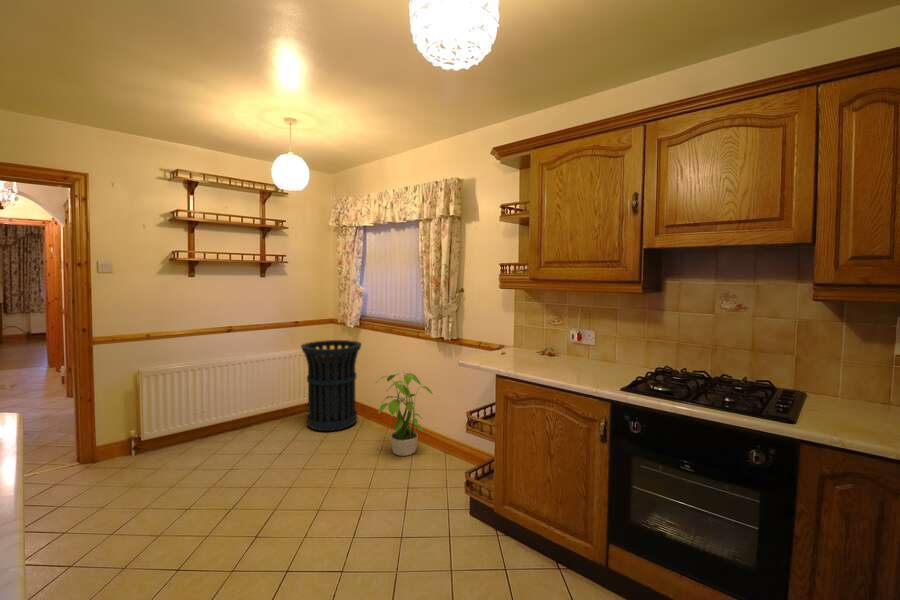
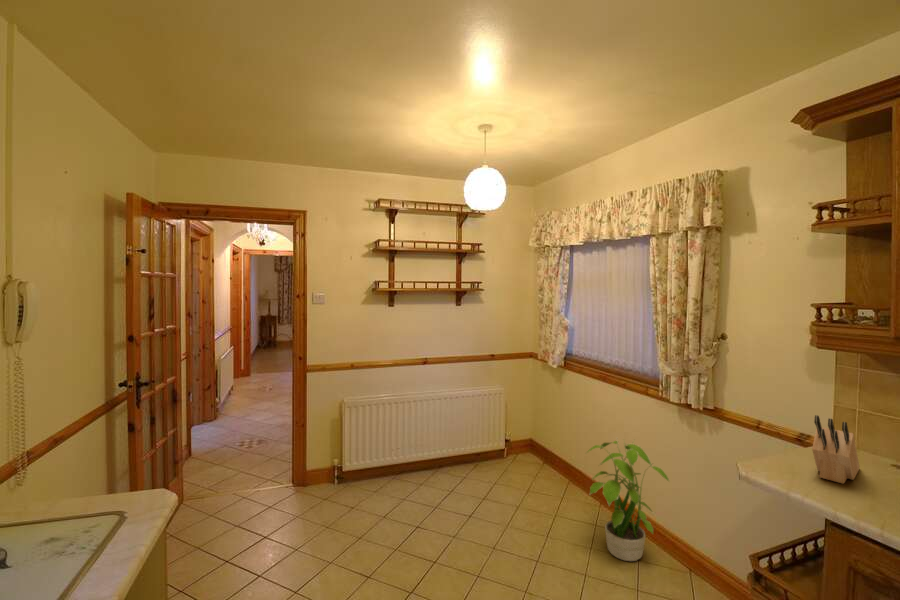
knife block: none [494,323,519,360] -> present [812,415,860,484]
trash can: present [301,340,361,431] -> none [495,380,566,494]

